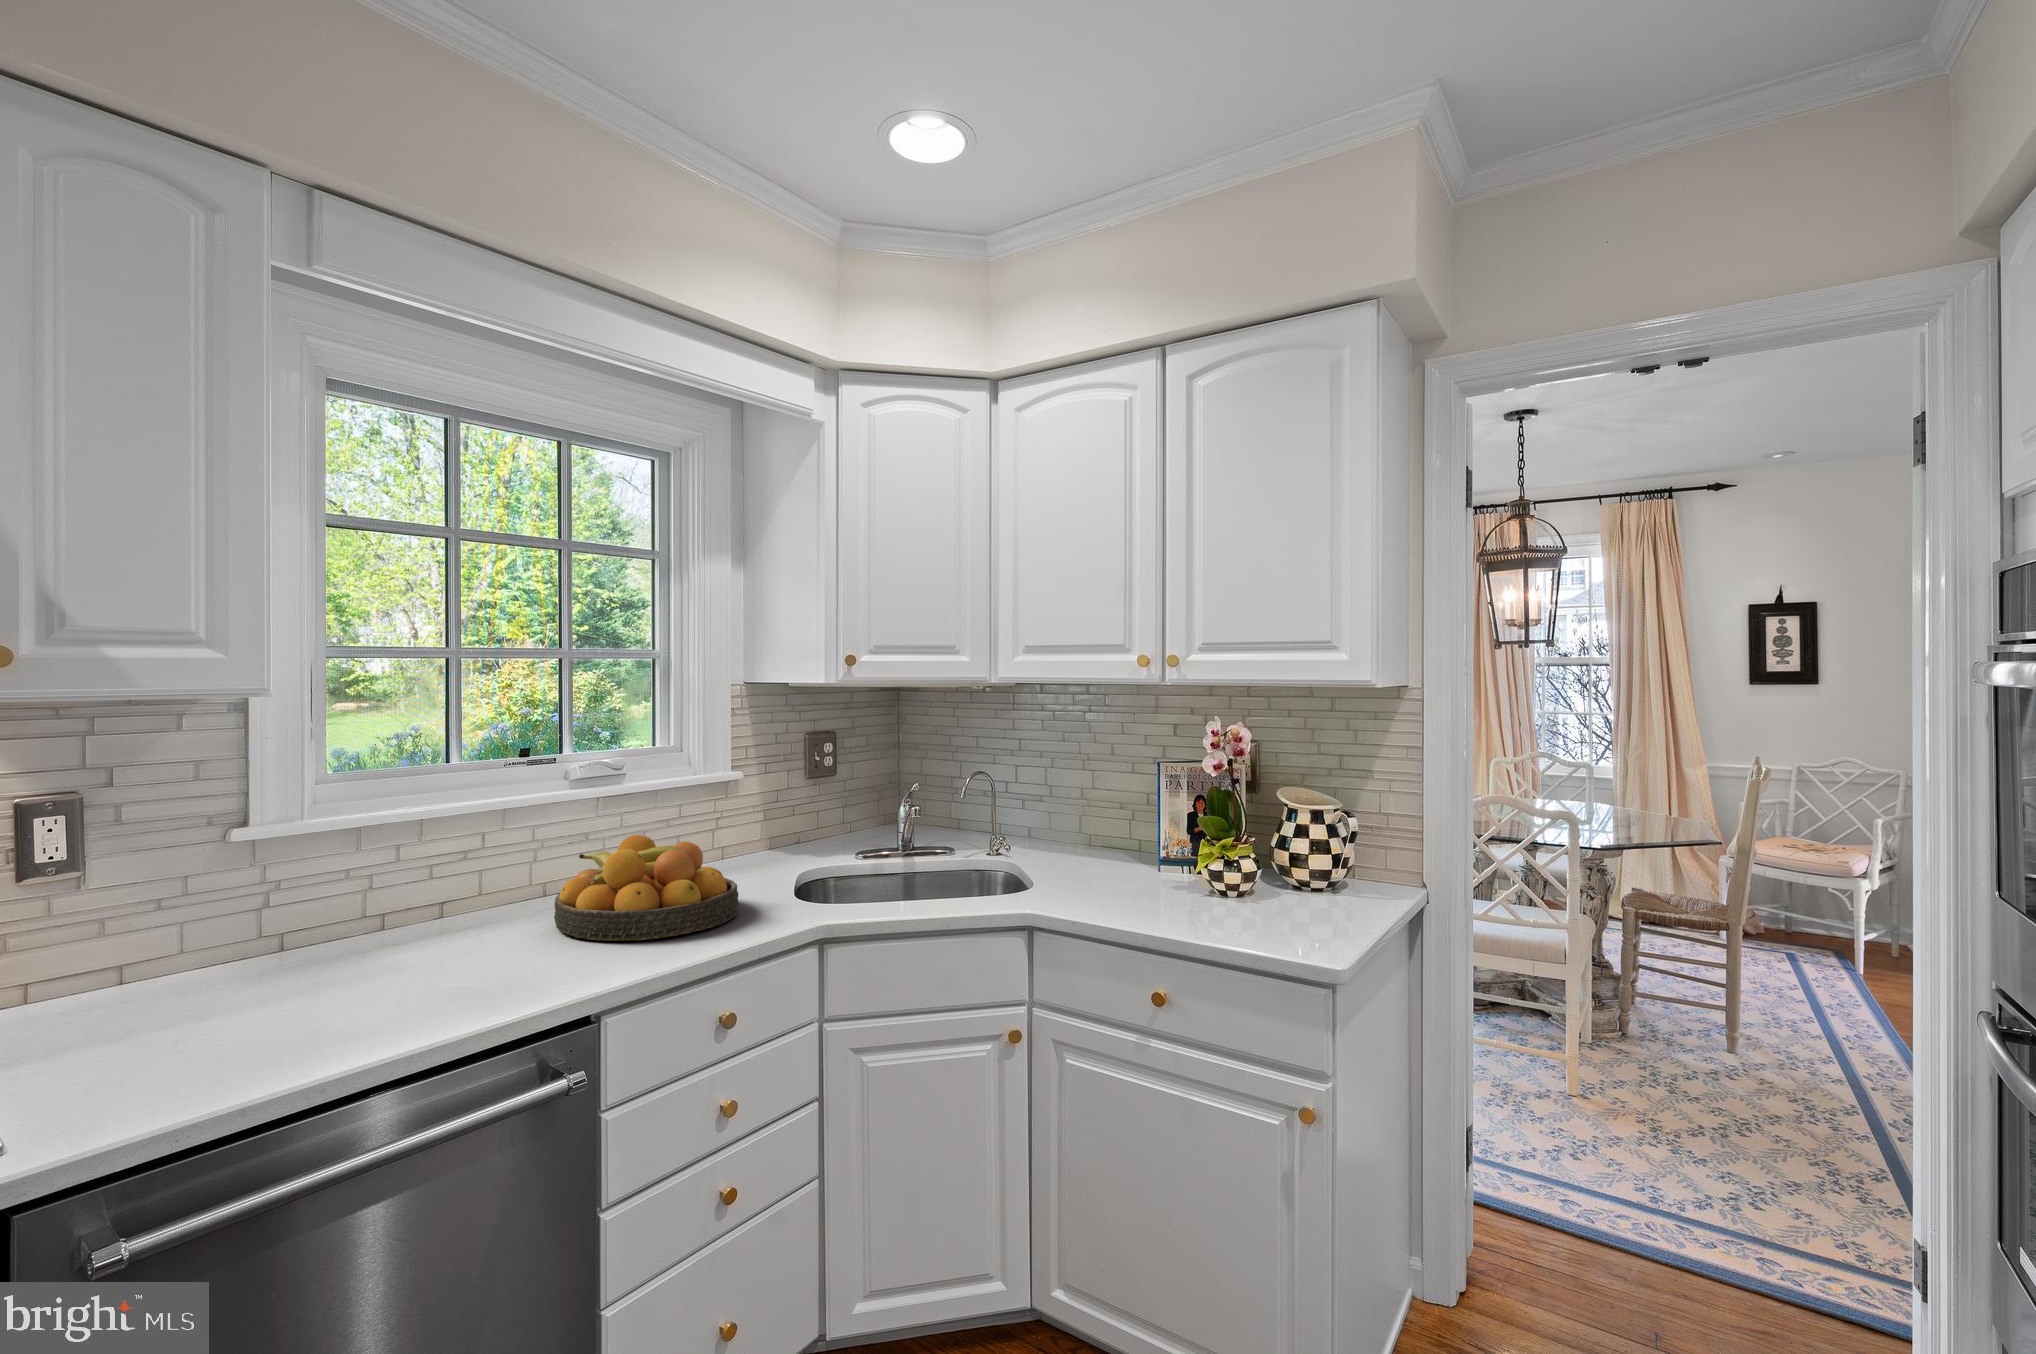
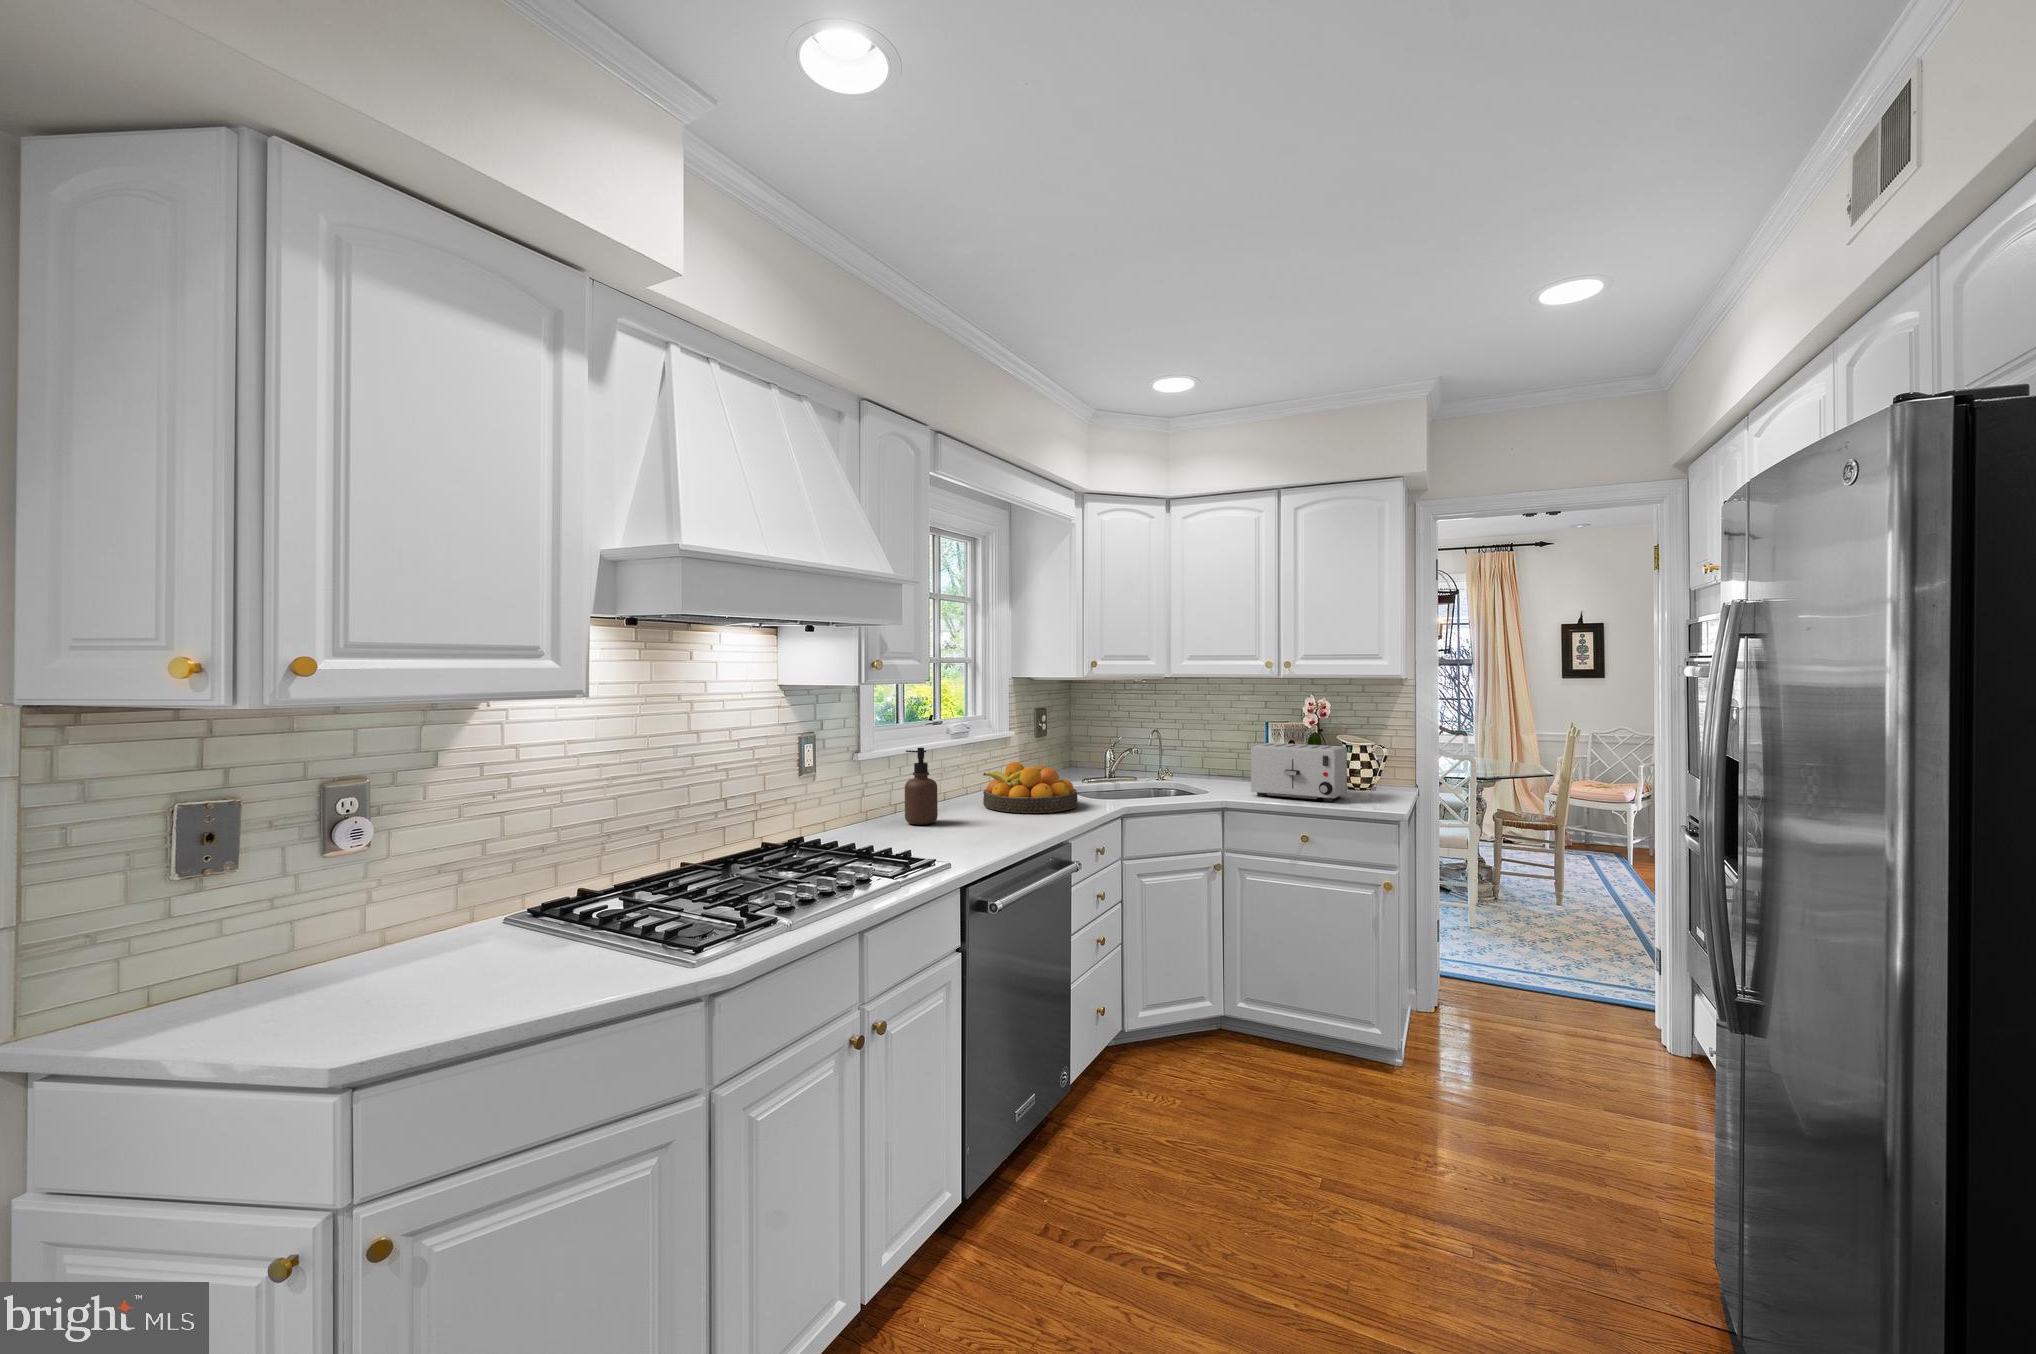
toaster: none [1091,802,1268,923] -> present [1251,743,1347,802]
soap dispenser: none [308,818,384,970] -> present [905,748,938,825]

